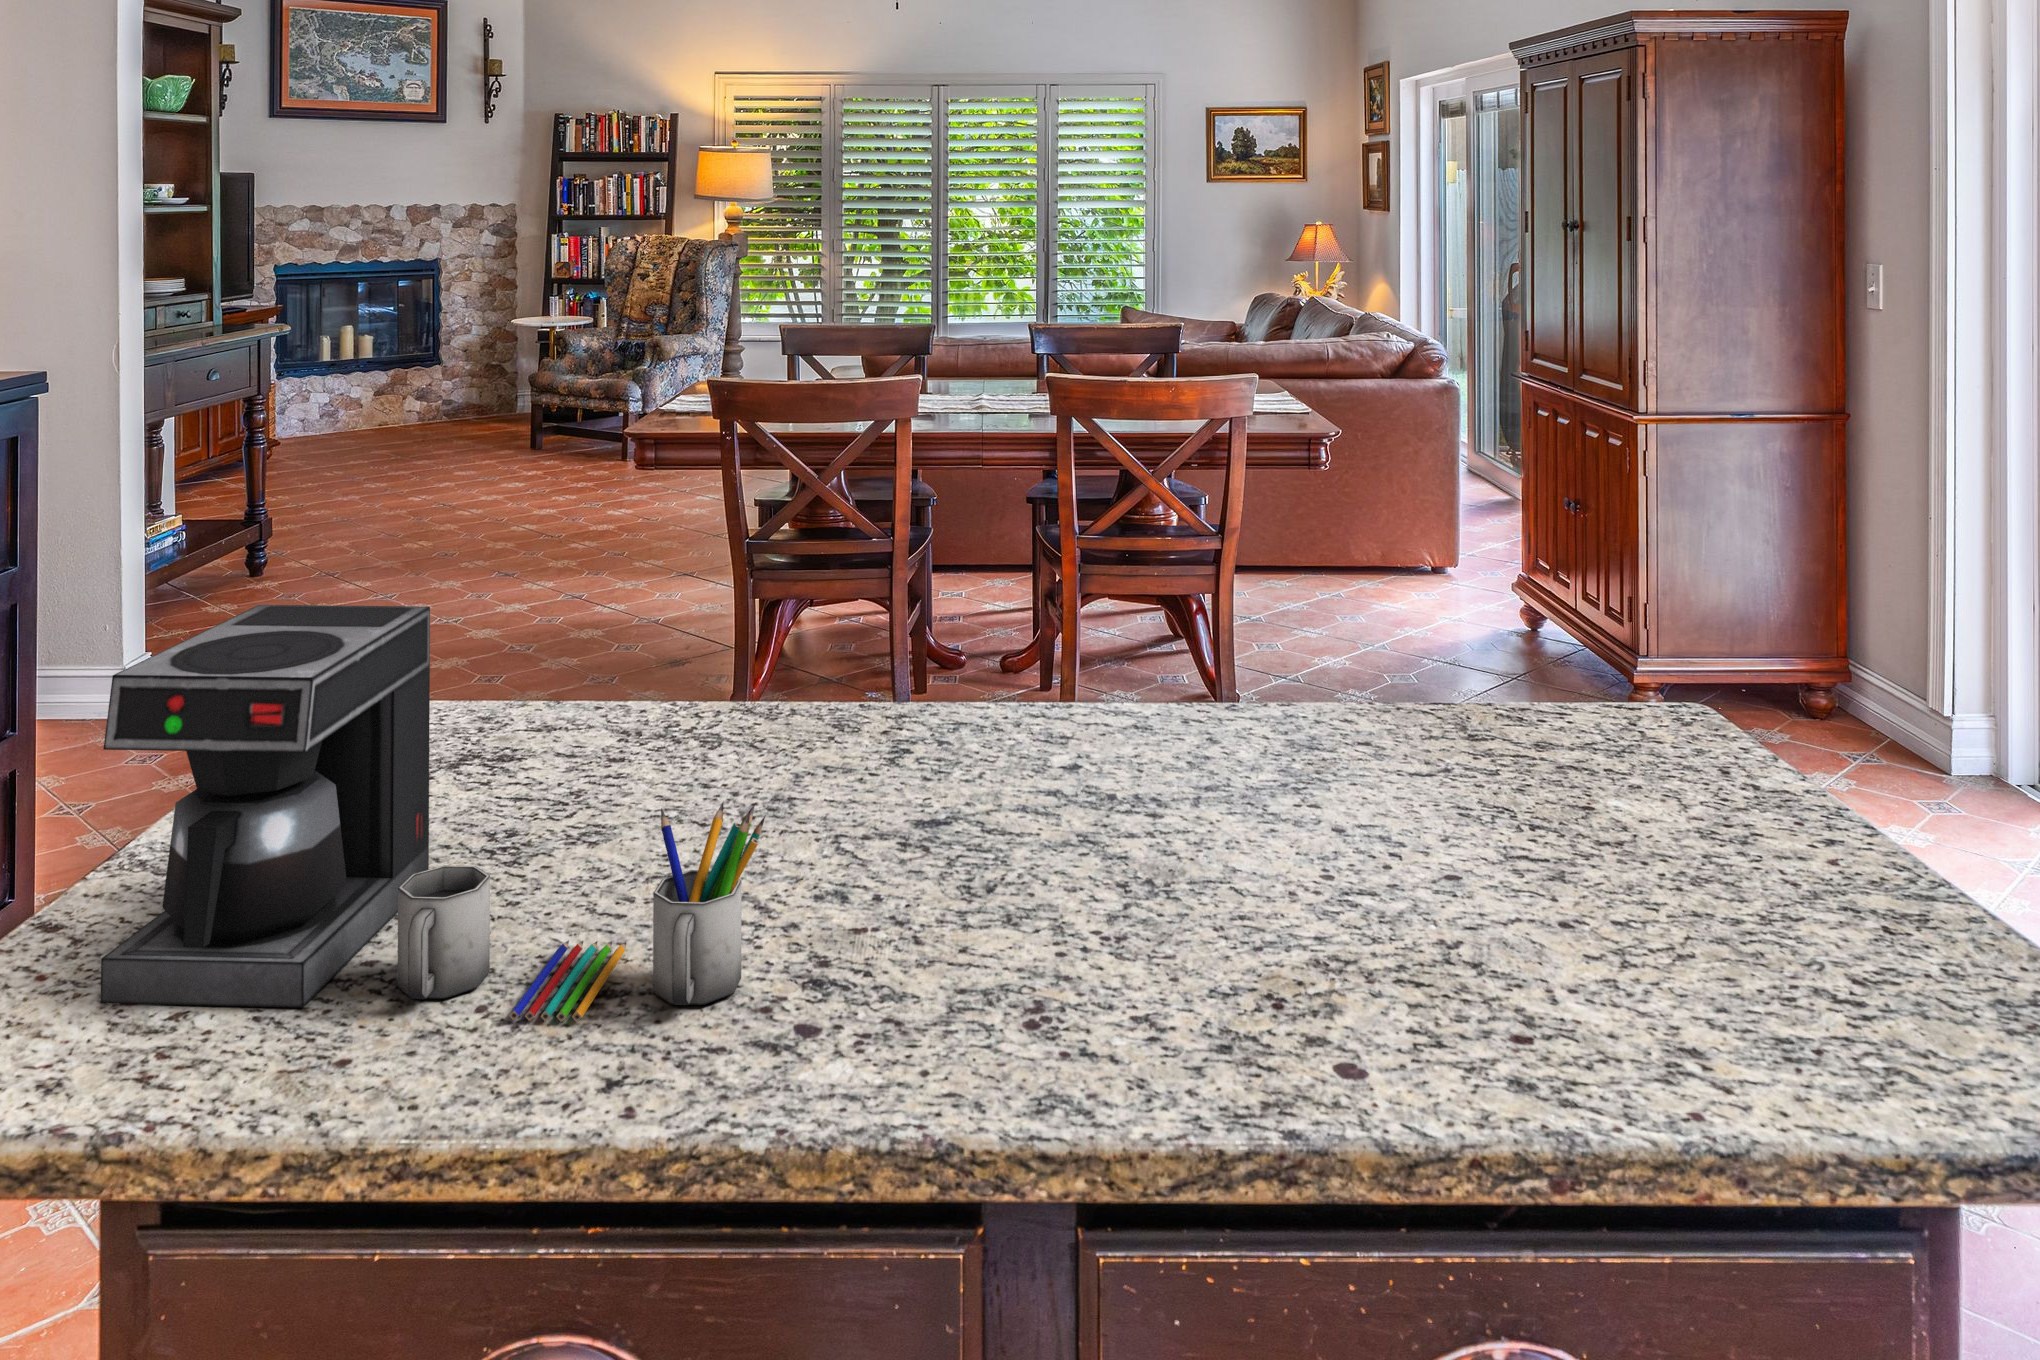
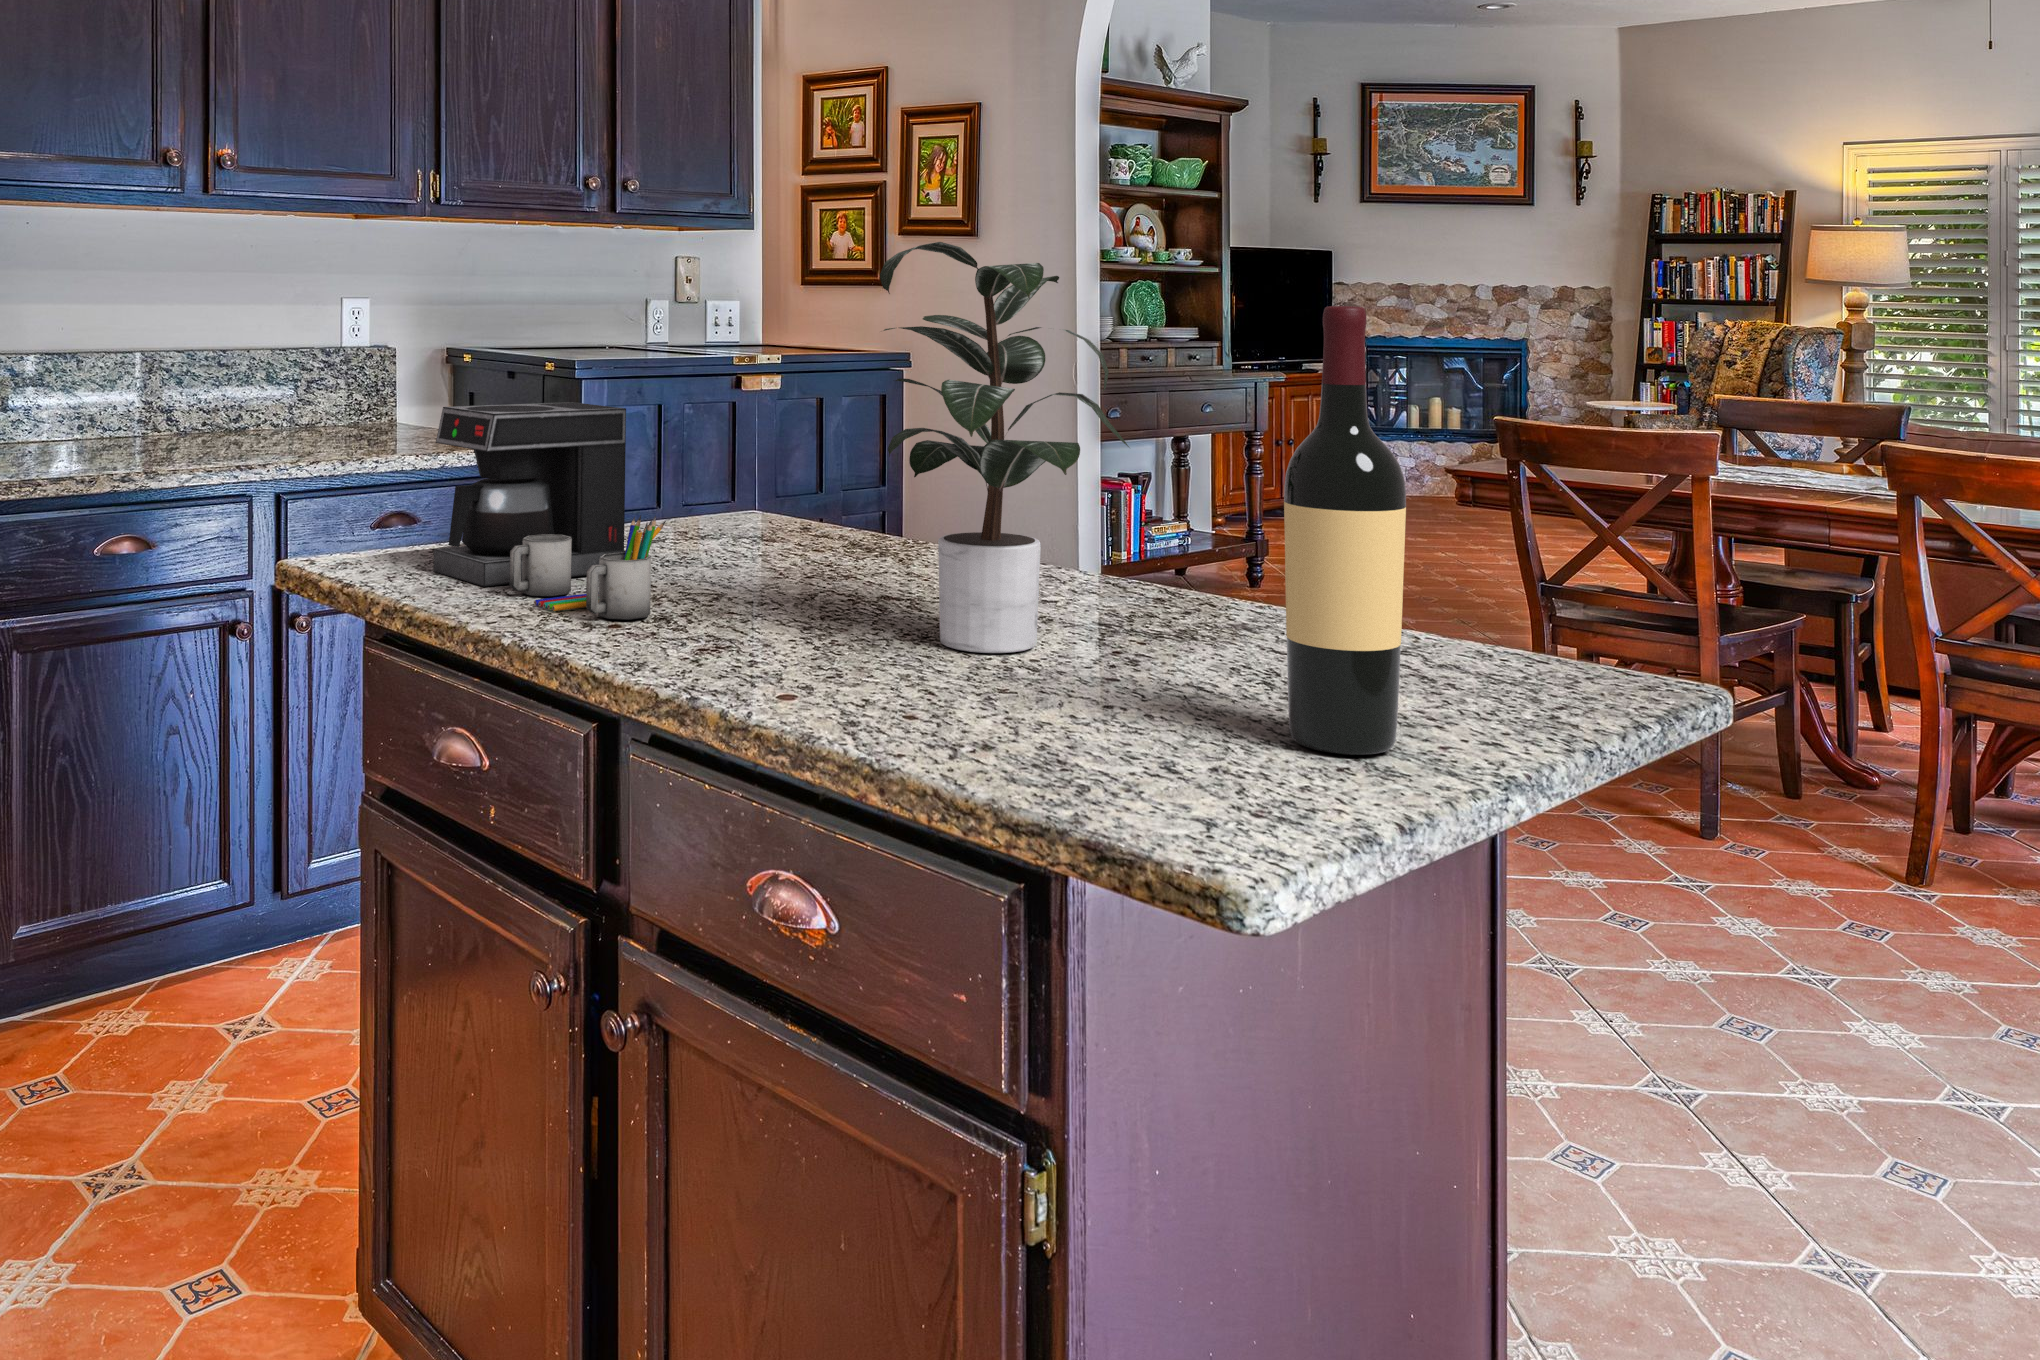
potted plant: none [972,333,1467,883] -> present [880,242,1129,653]
wine bottle: none [1708,409,1847,910] -> present [1284,306,1406,755]

